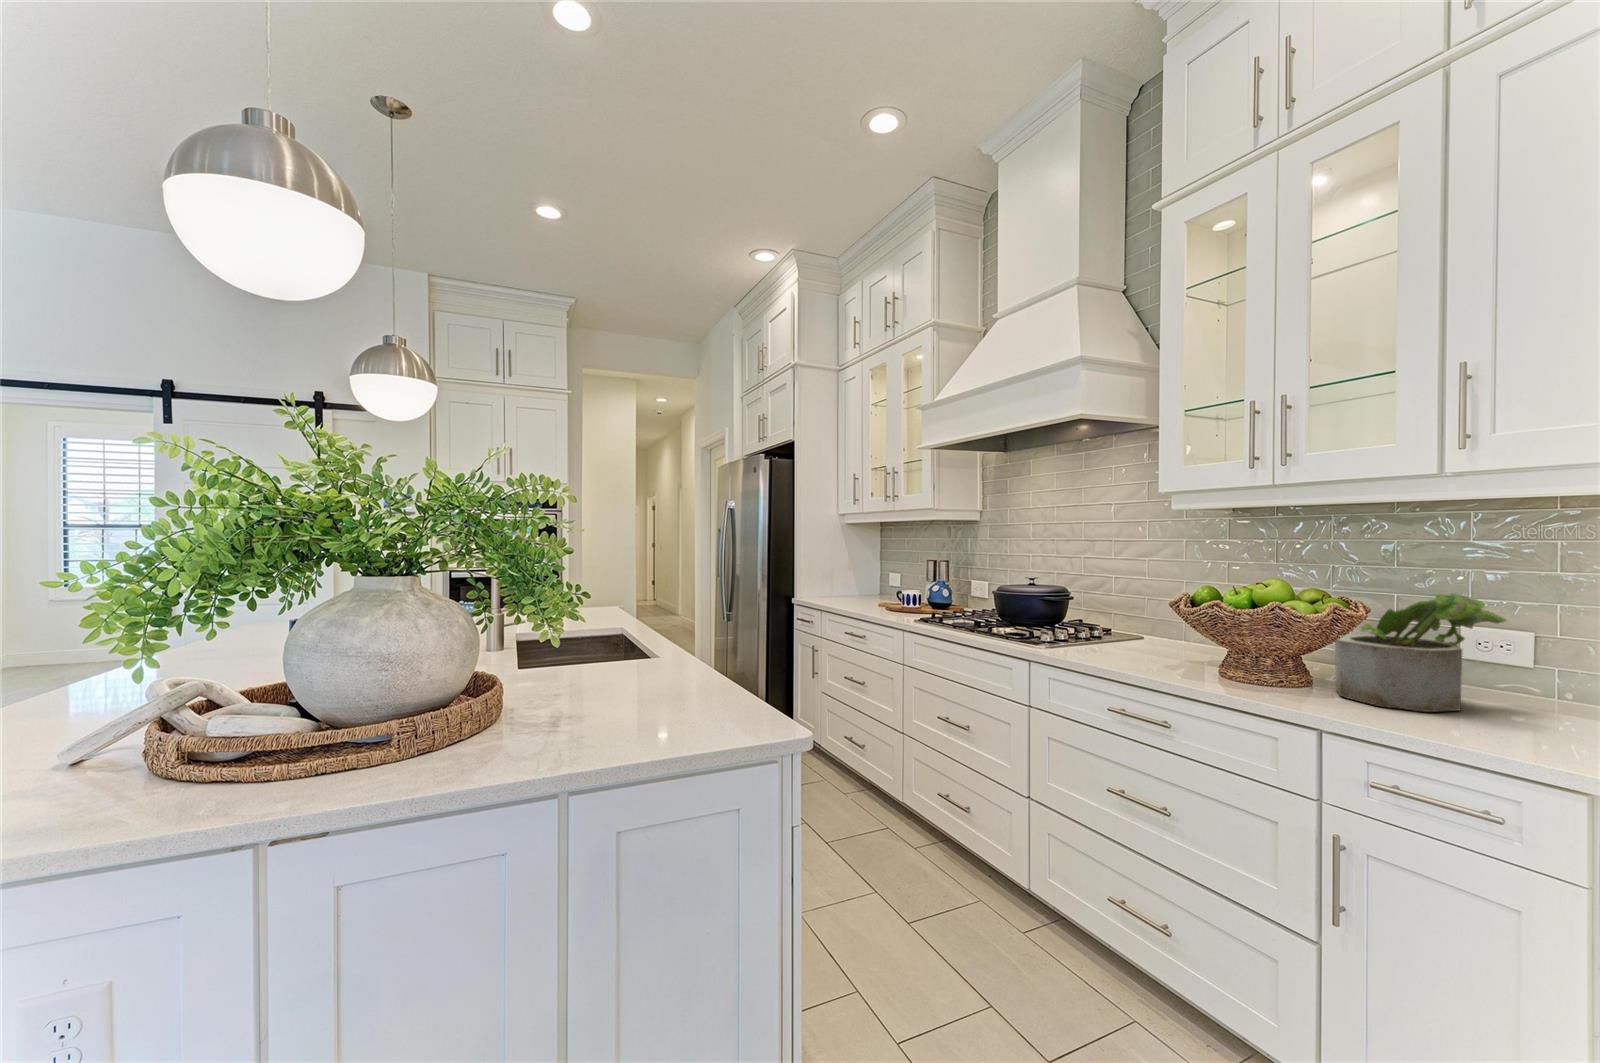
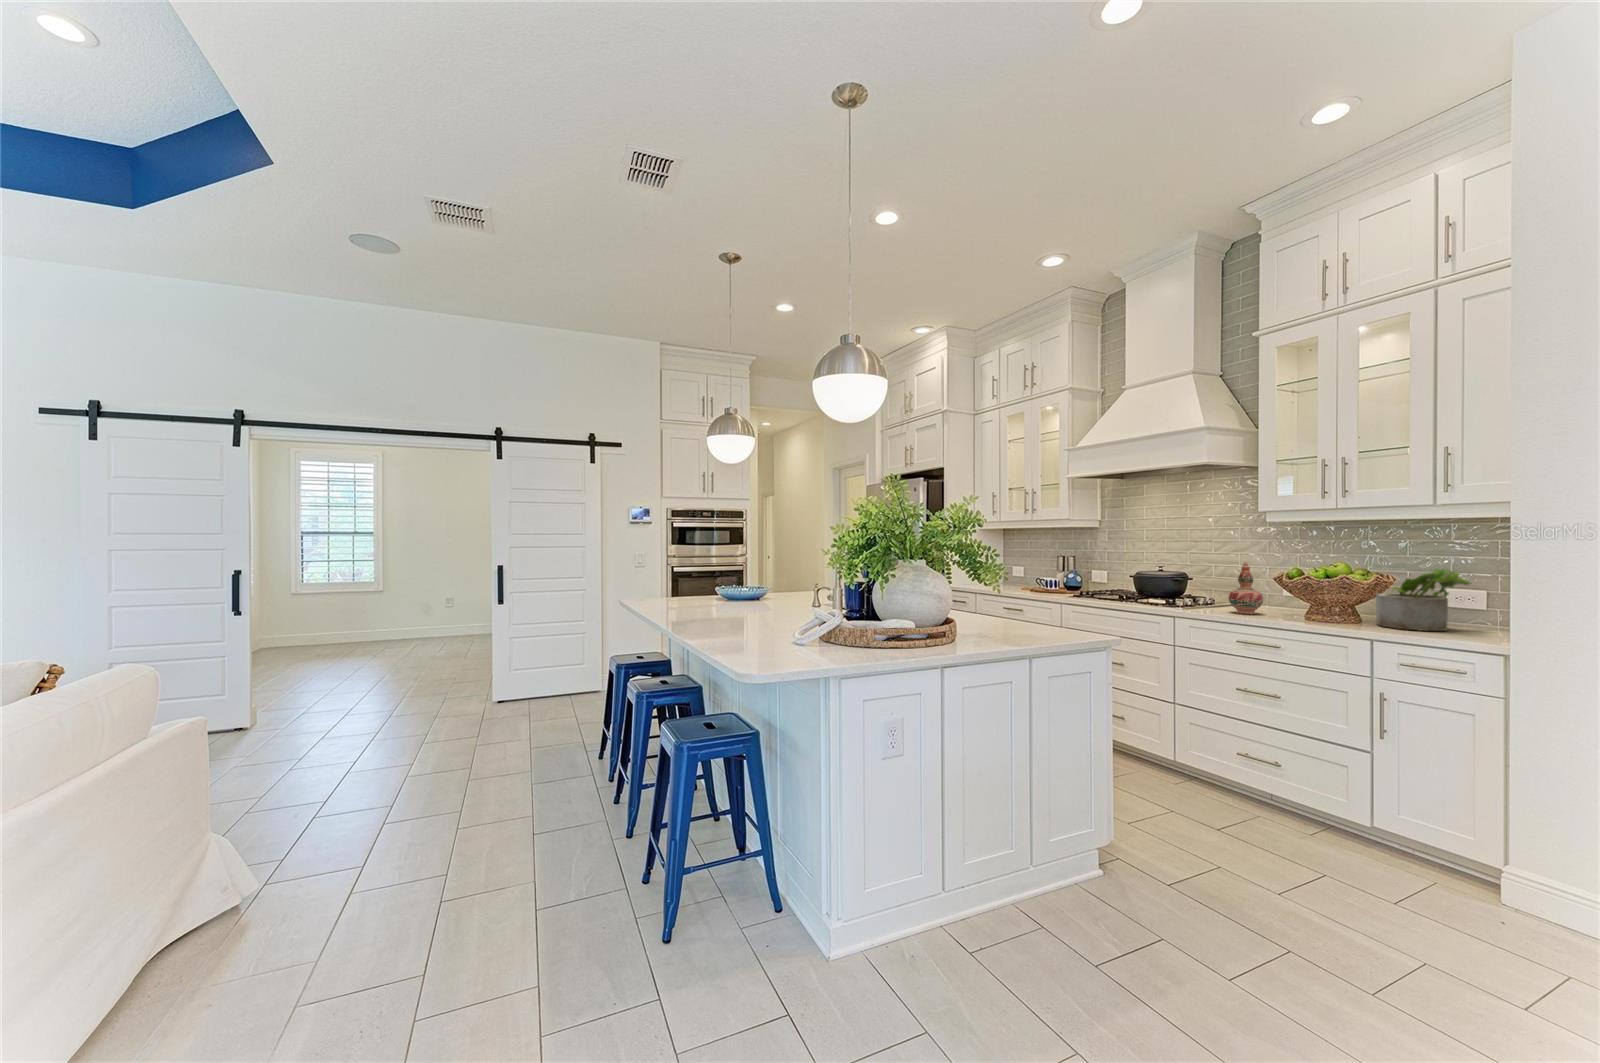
decorative vase: none [1106,574,1159,663] -> present [1228,562,1263,614]

